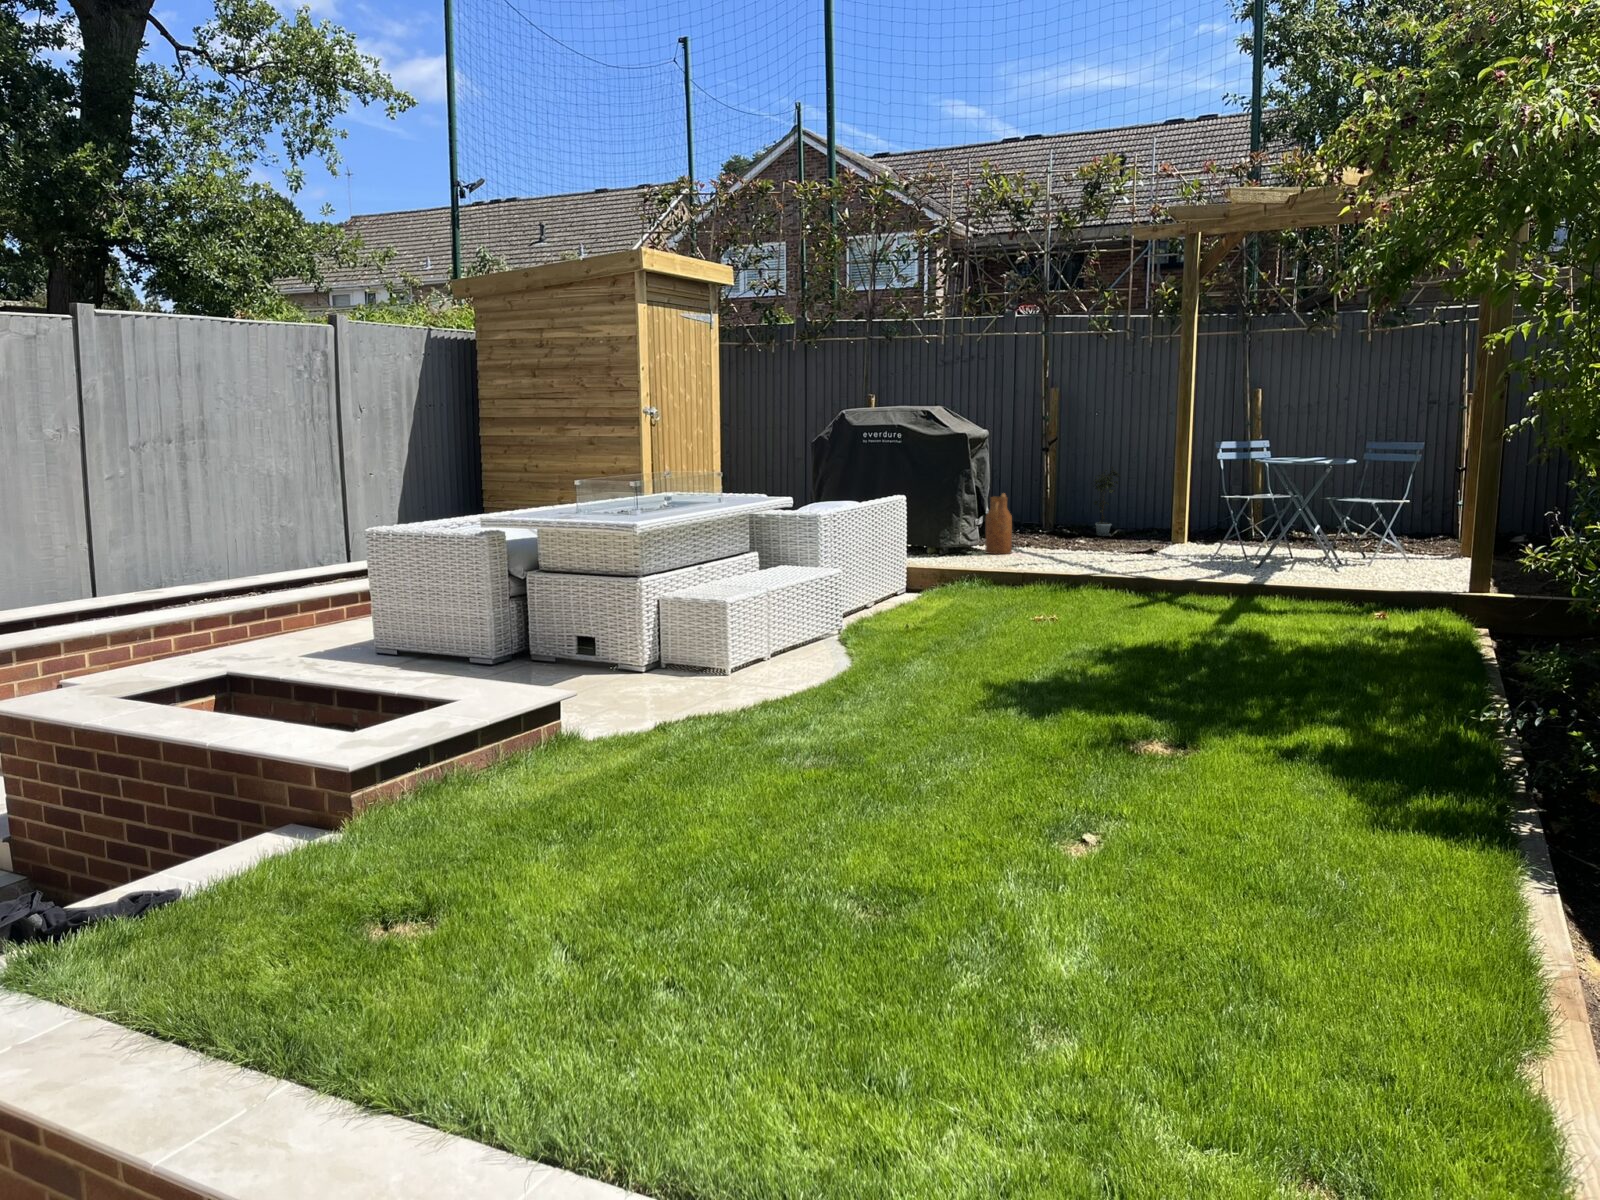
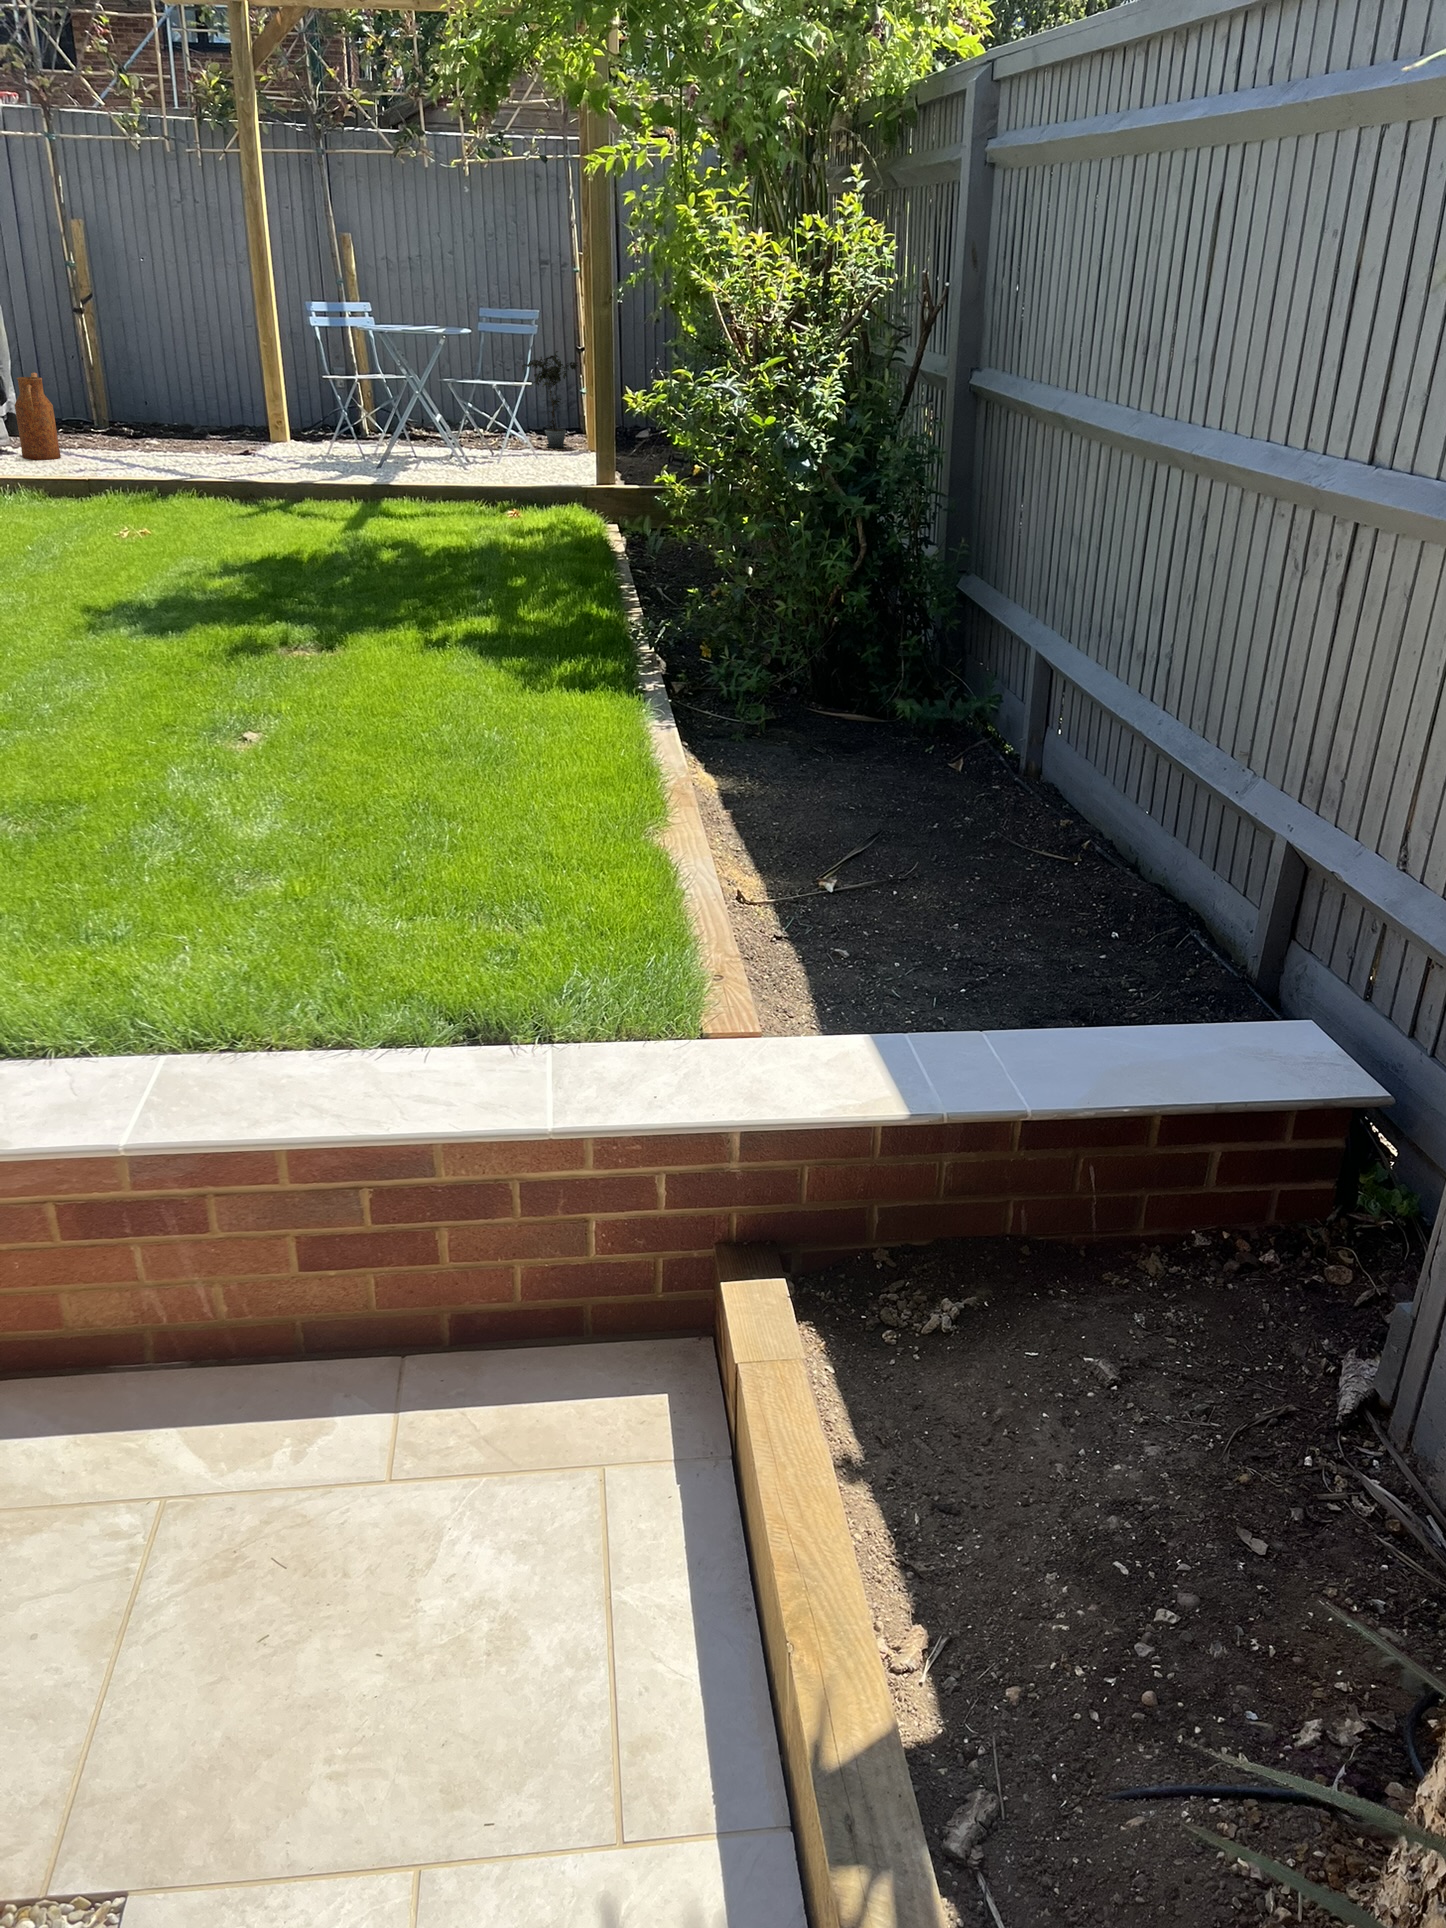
potted plant: present [1093,467,1120,536] -> present [522,351,579,448]

